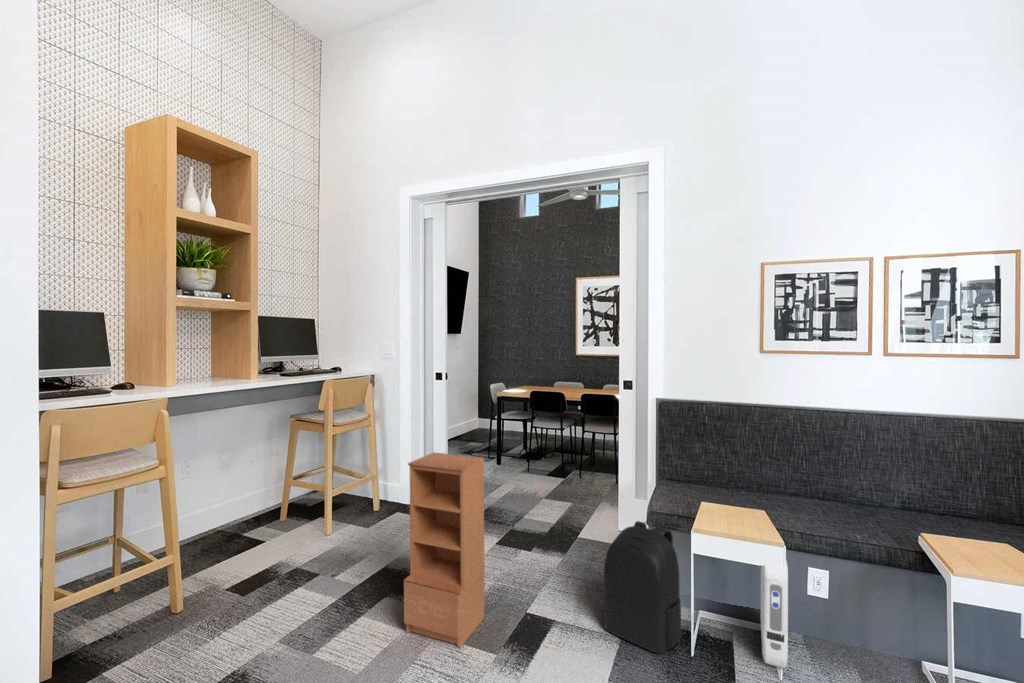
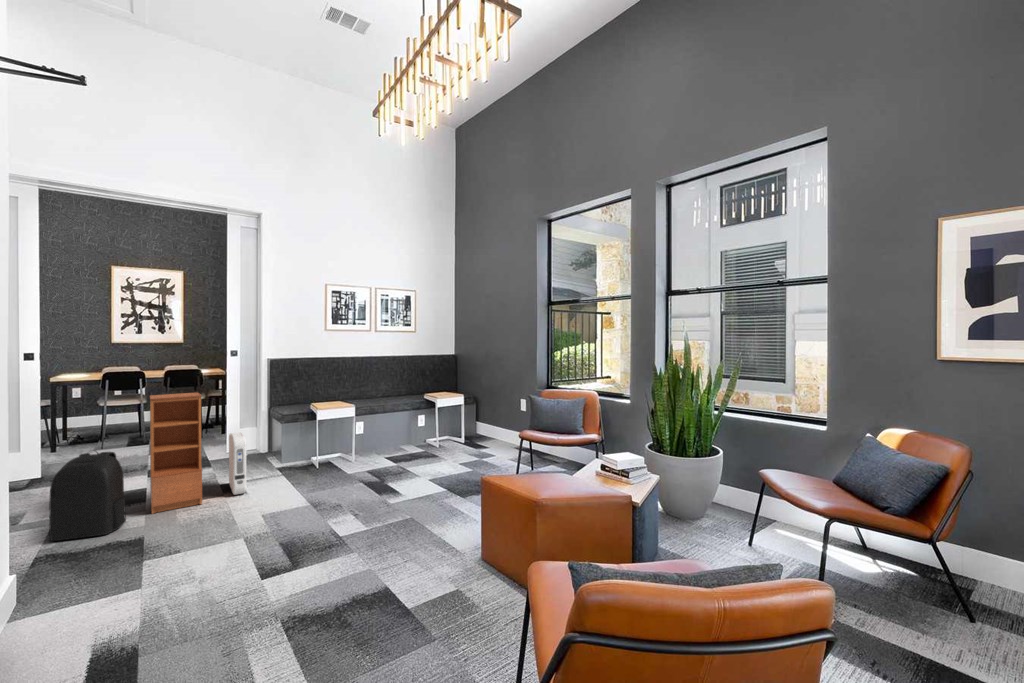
backpack: present [604,521,682,653] -> present [49,451,126,541]
air purifier: present [760,557,788,668] -> present [229,432,246,495]

